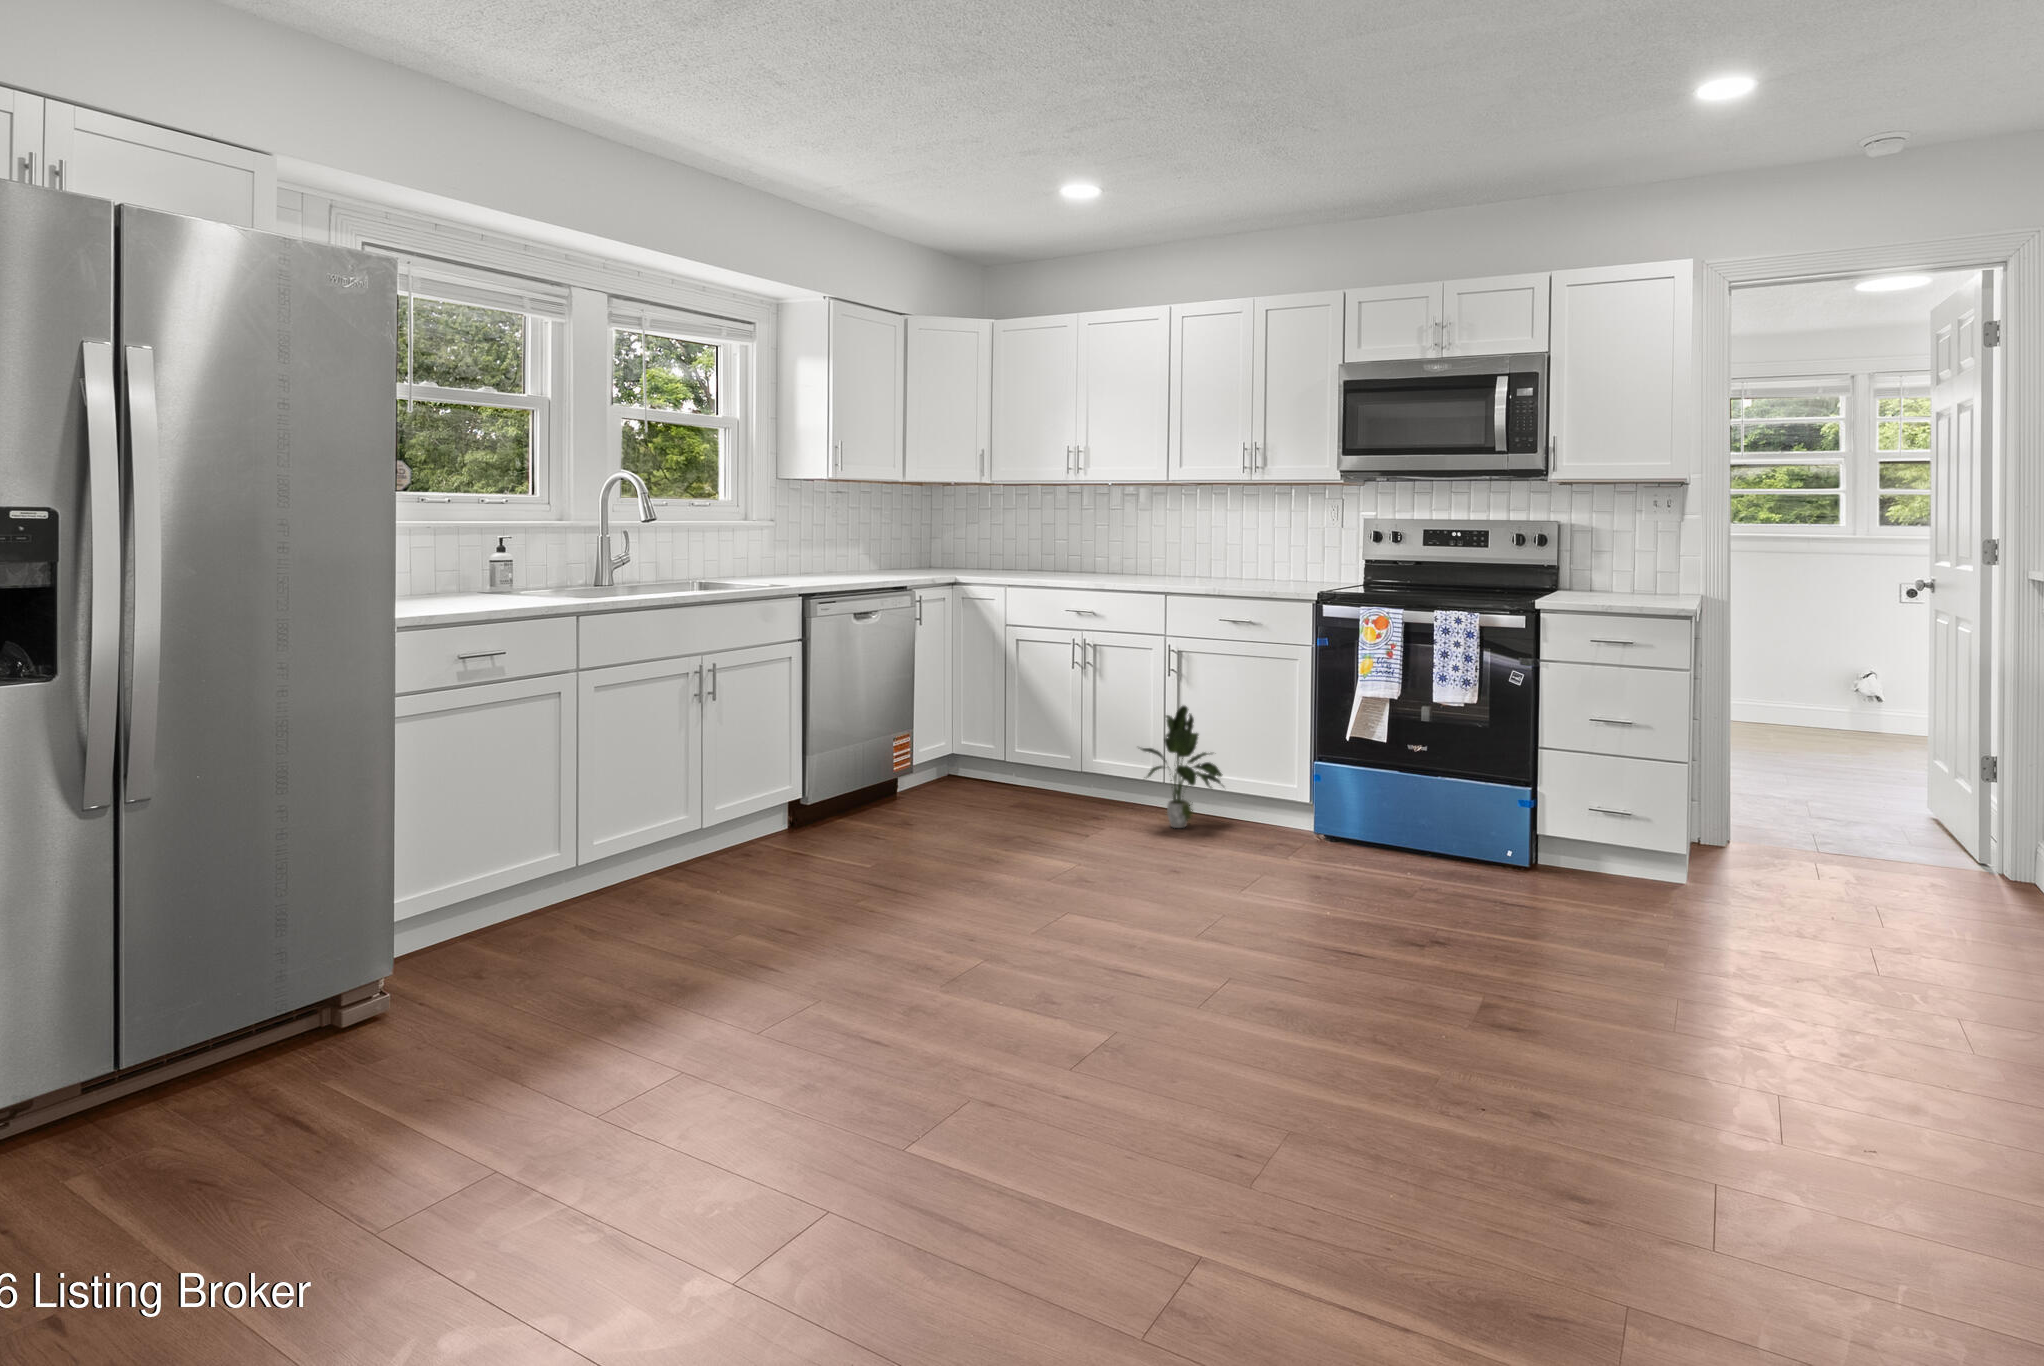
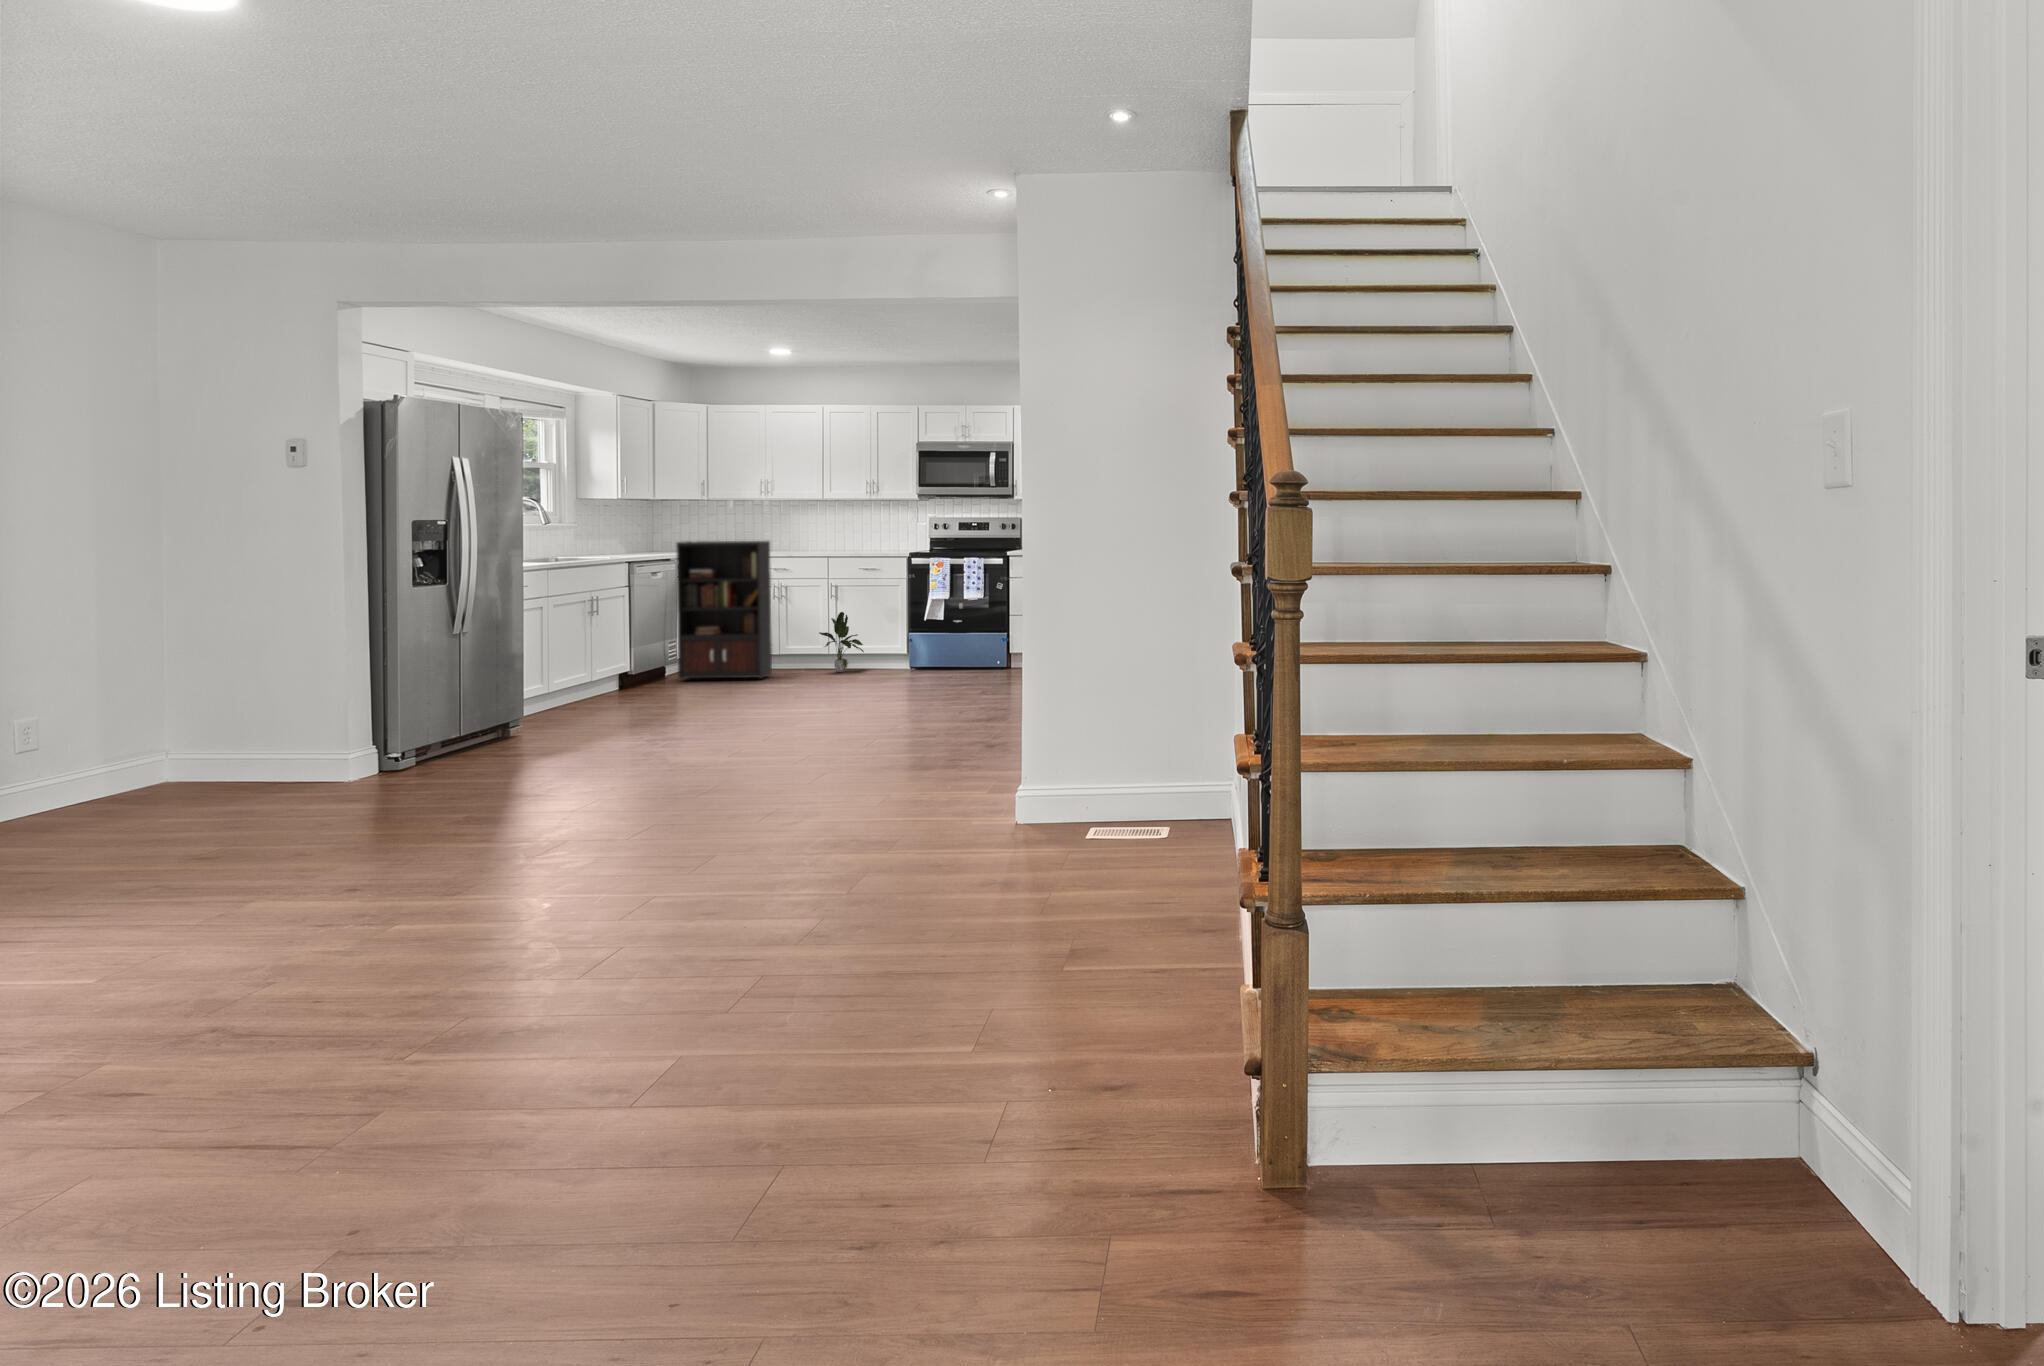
bookcase: none [878,557,1111,841] -> present [676,541,772,679]

